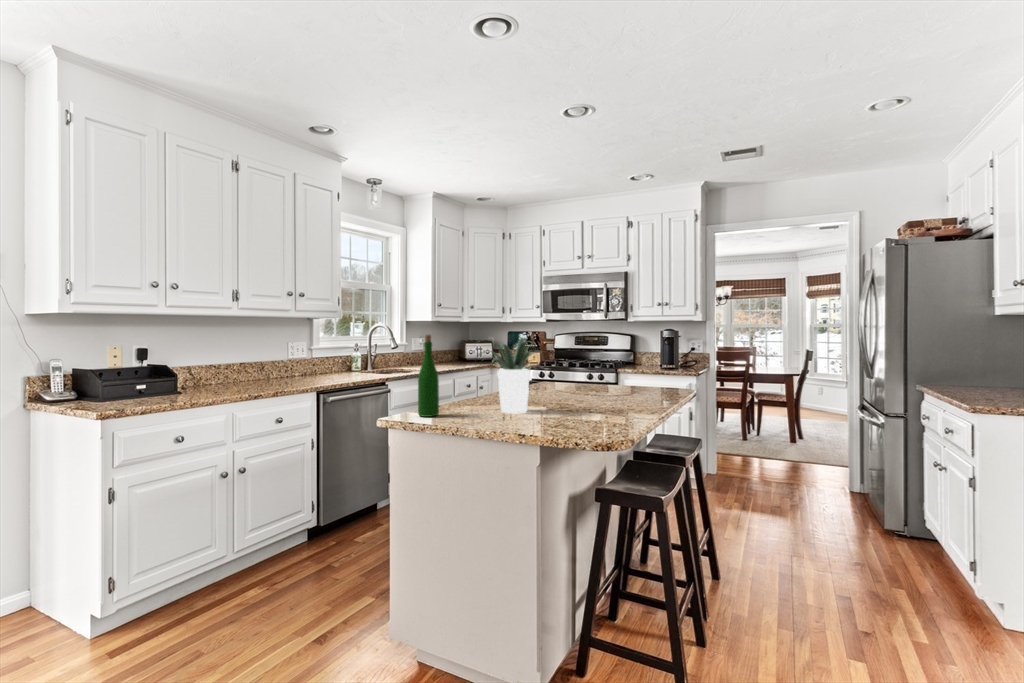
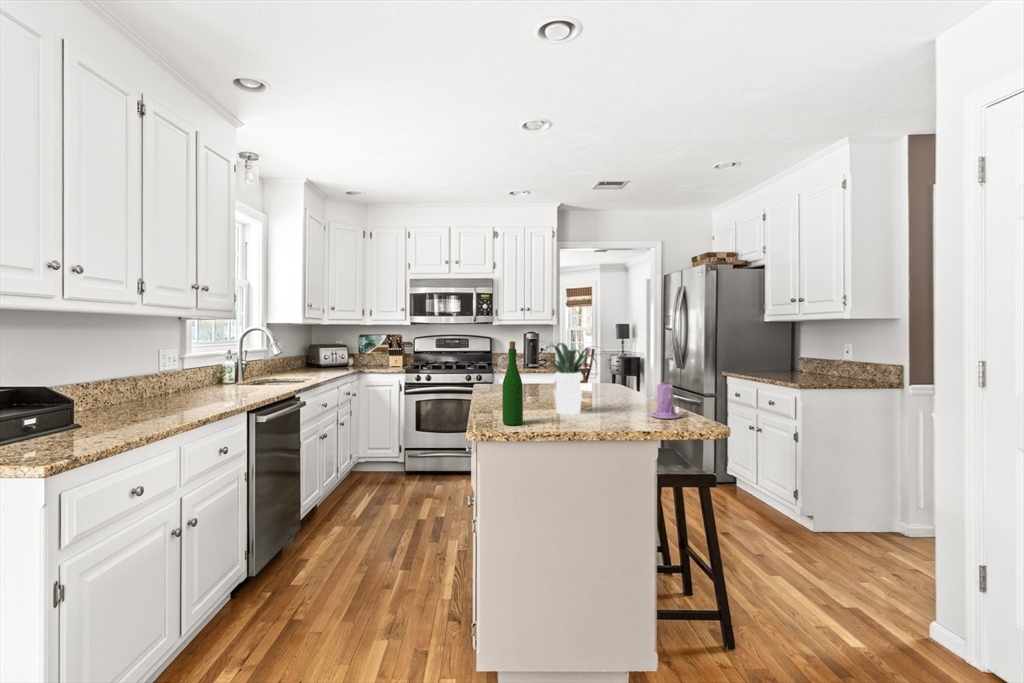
candle: none [578,379,610,426] -> present [651,381,682,419]

